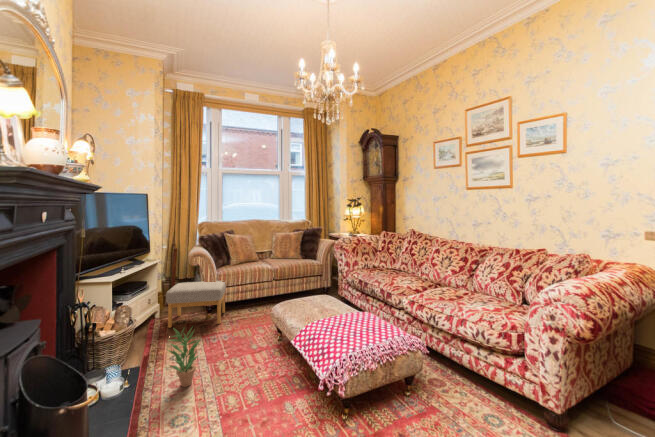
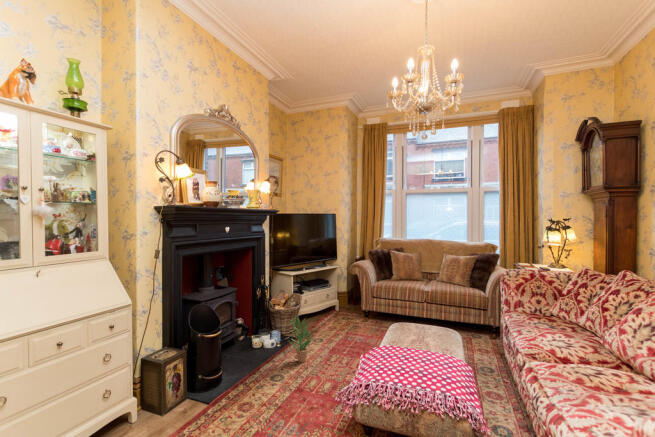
footstool: present [166,281,226,328] -> none [330,288,381,331]

